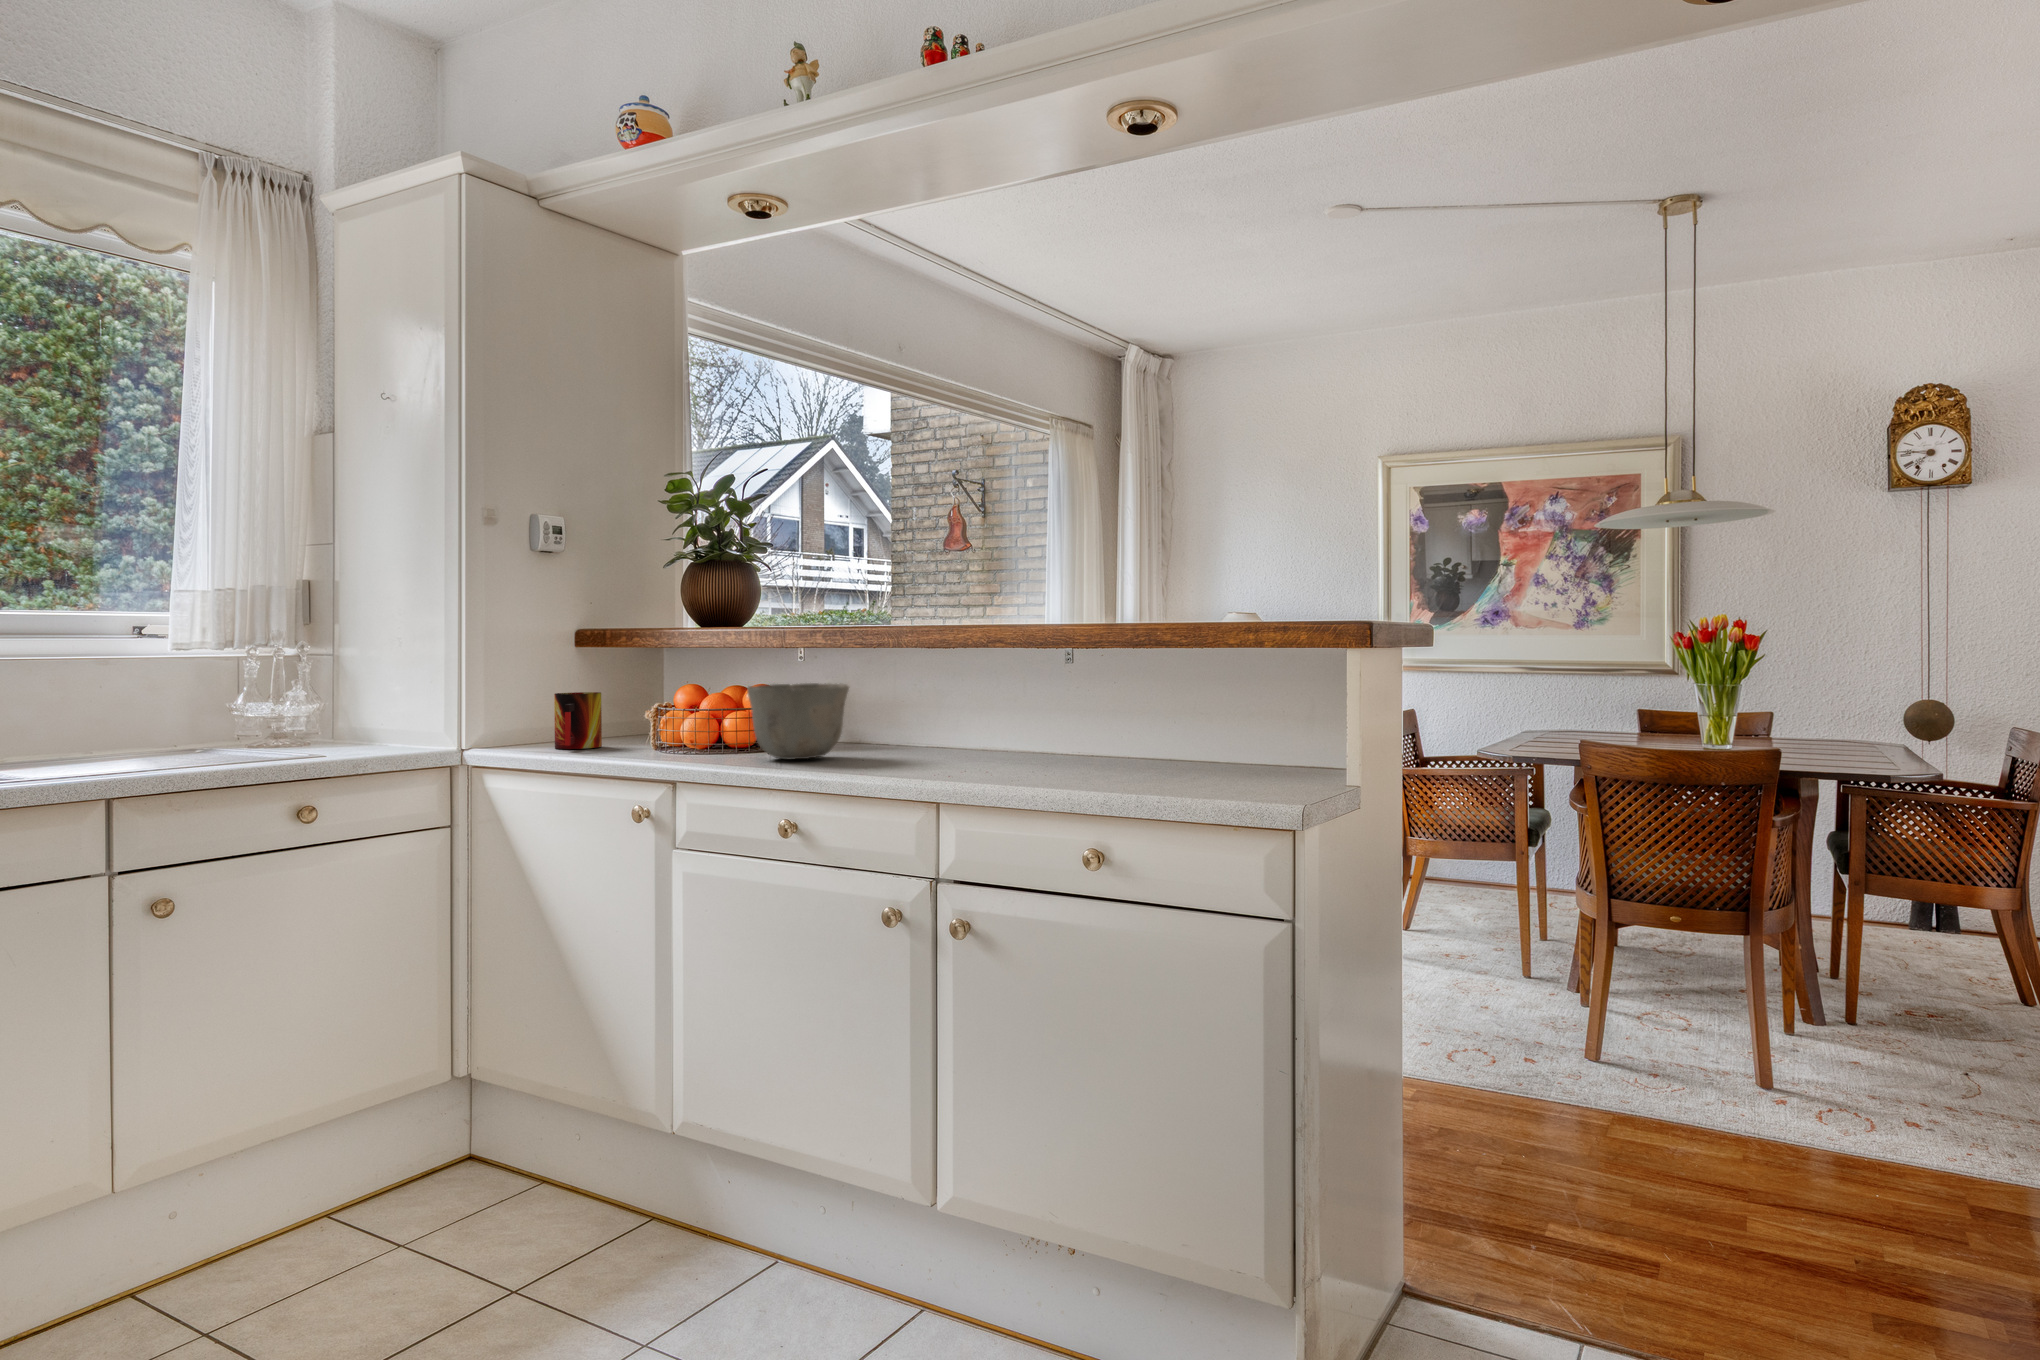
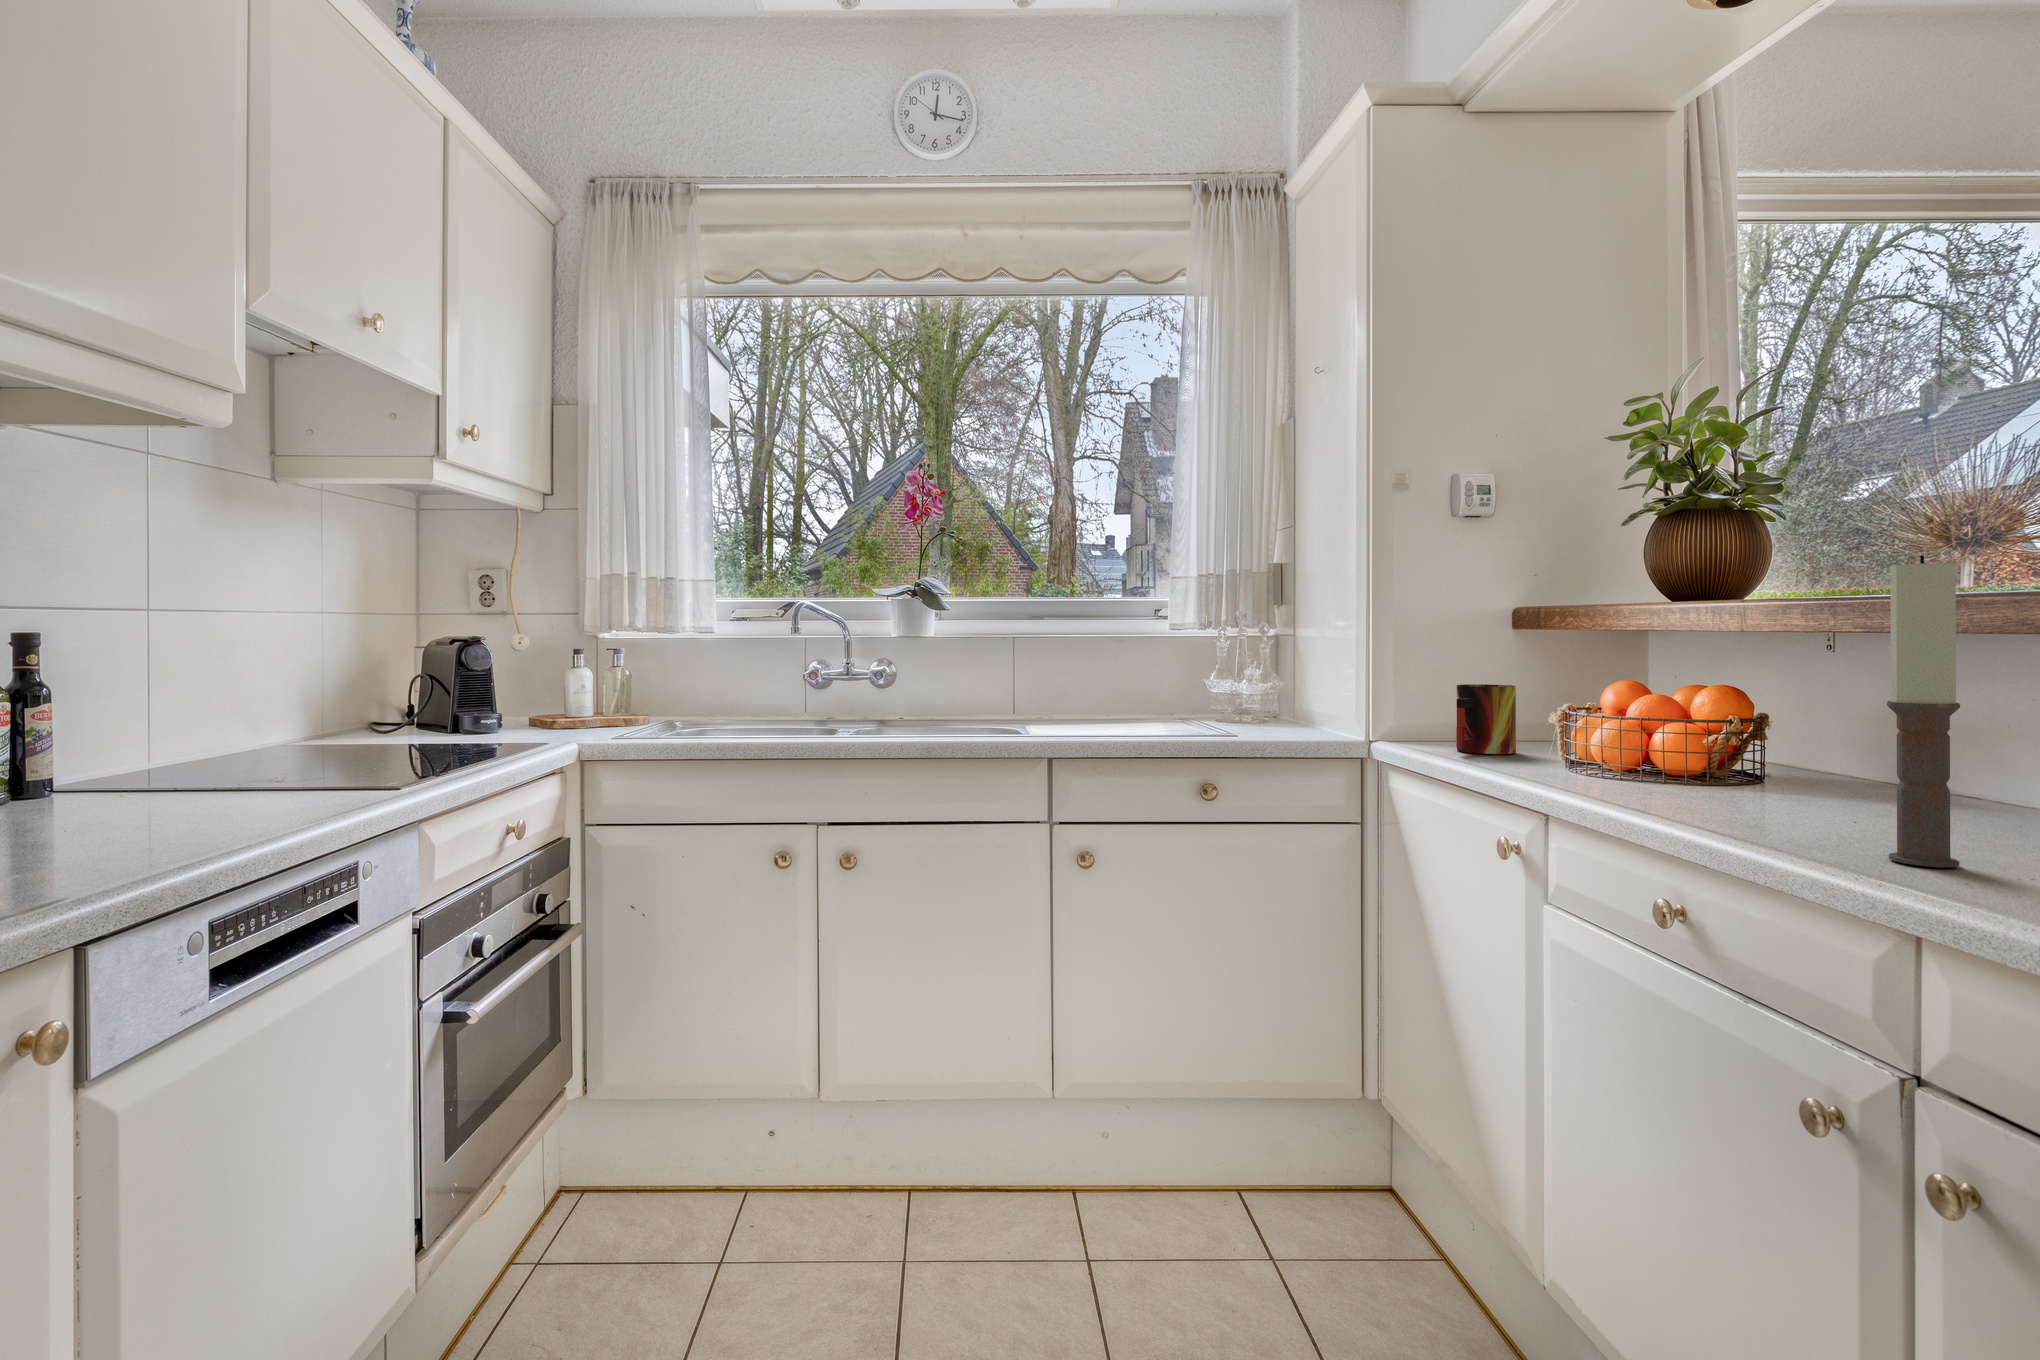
candle: none [885,609,913,772] -> present [1887,555,1960,867]
ceramic bowl: present [747,683,849,759] -> none [1663,686,1863,810]

